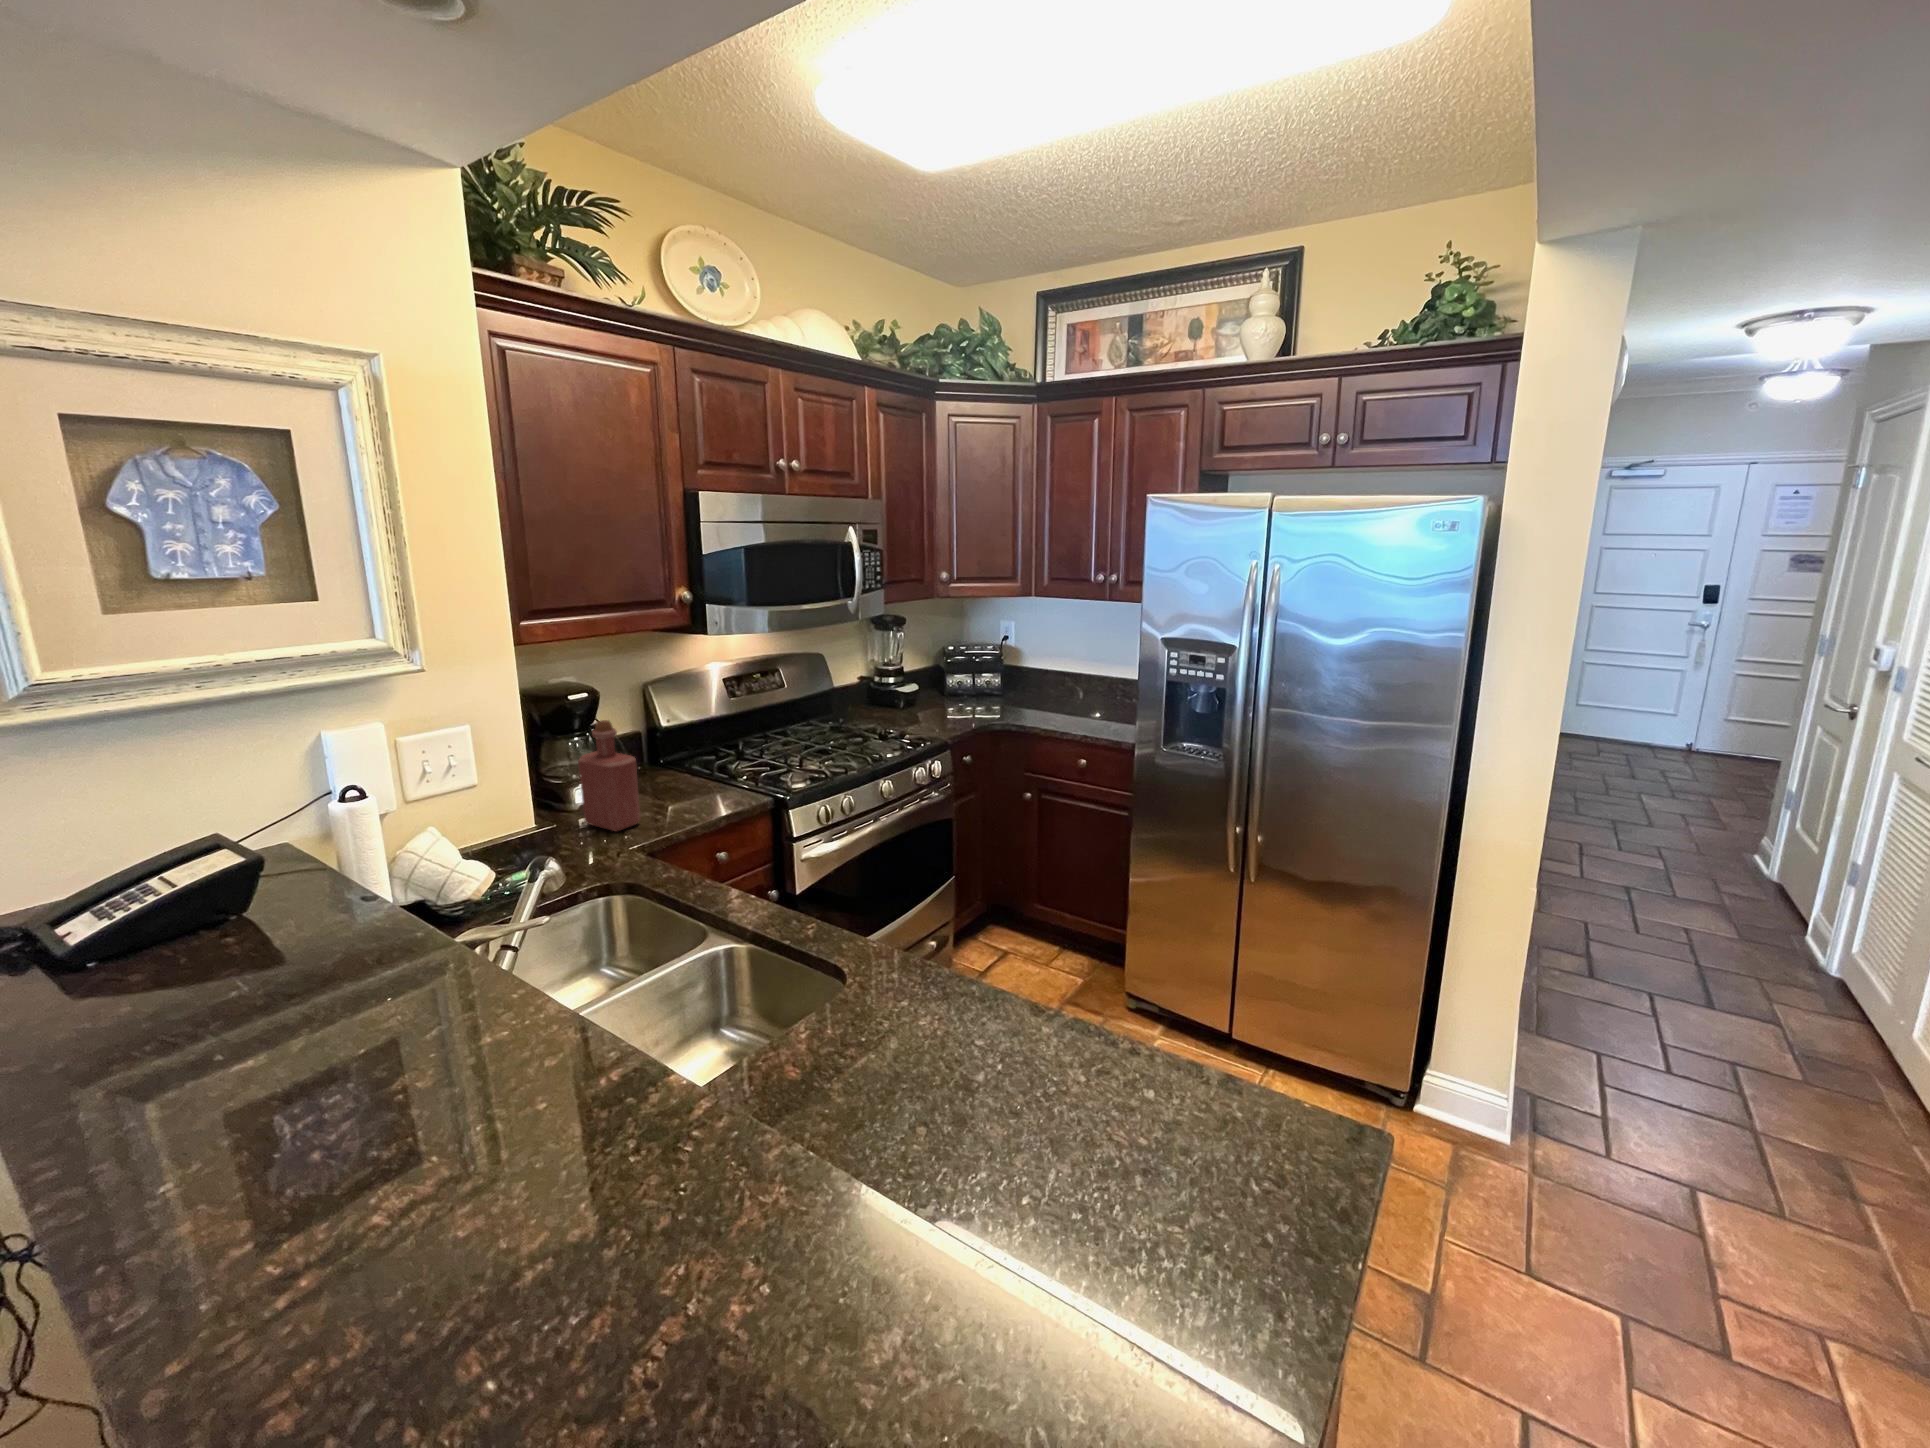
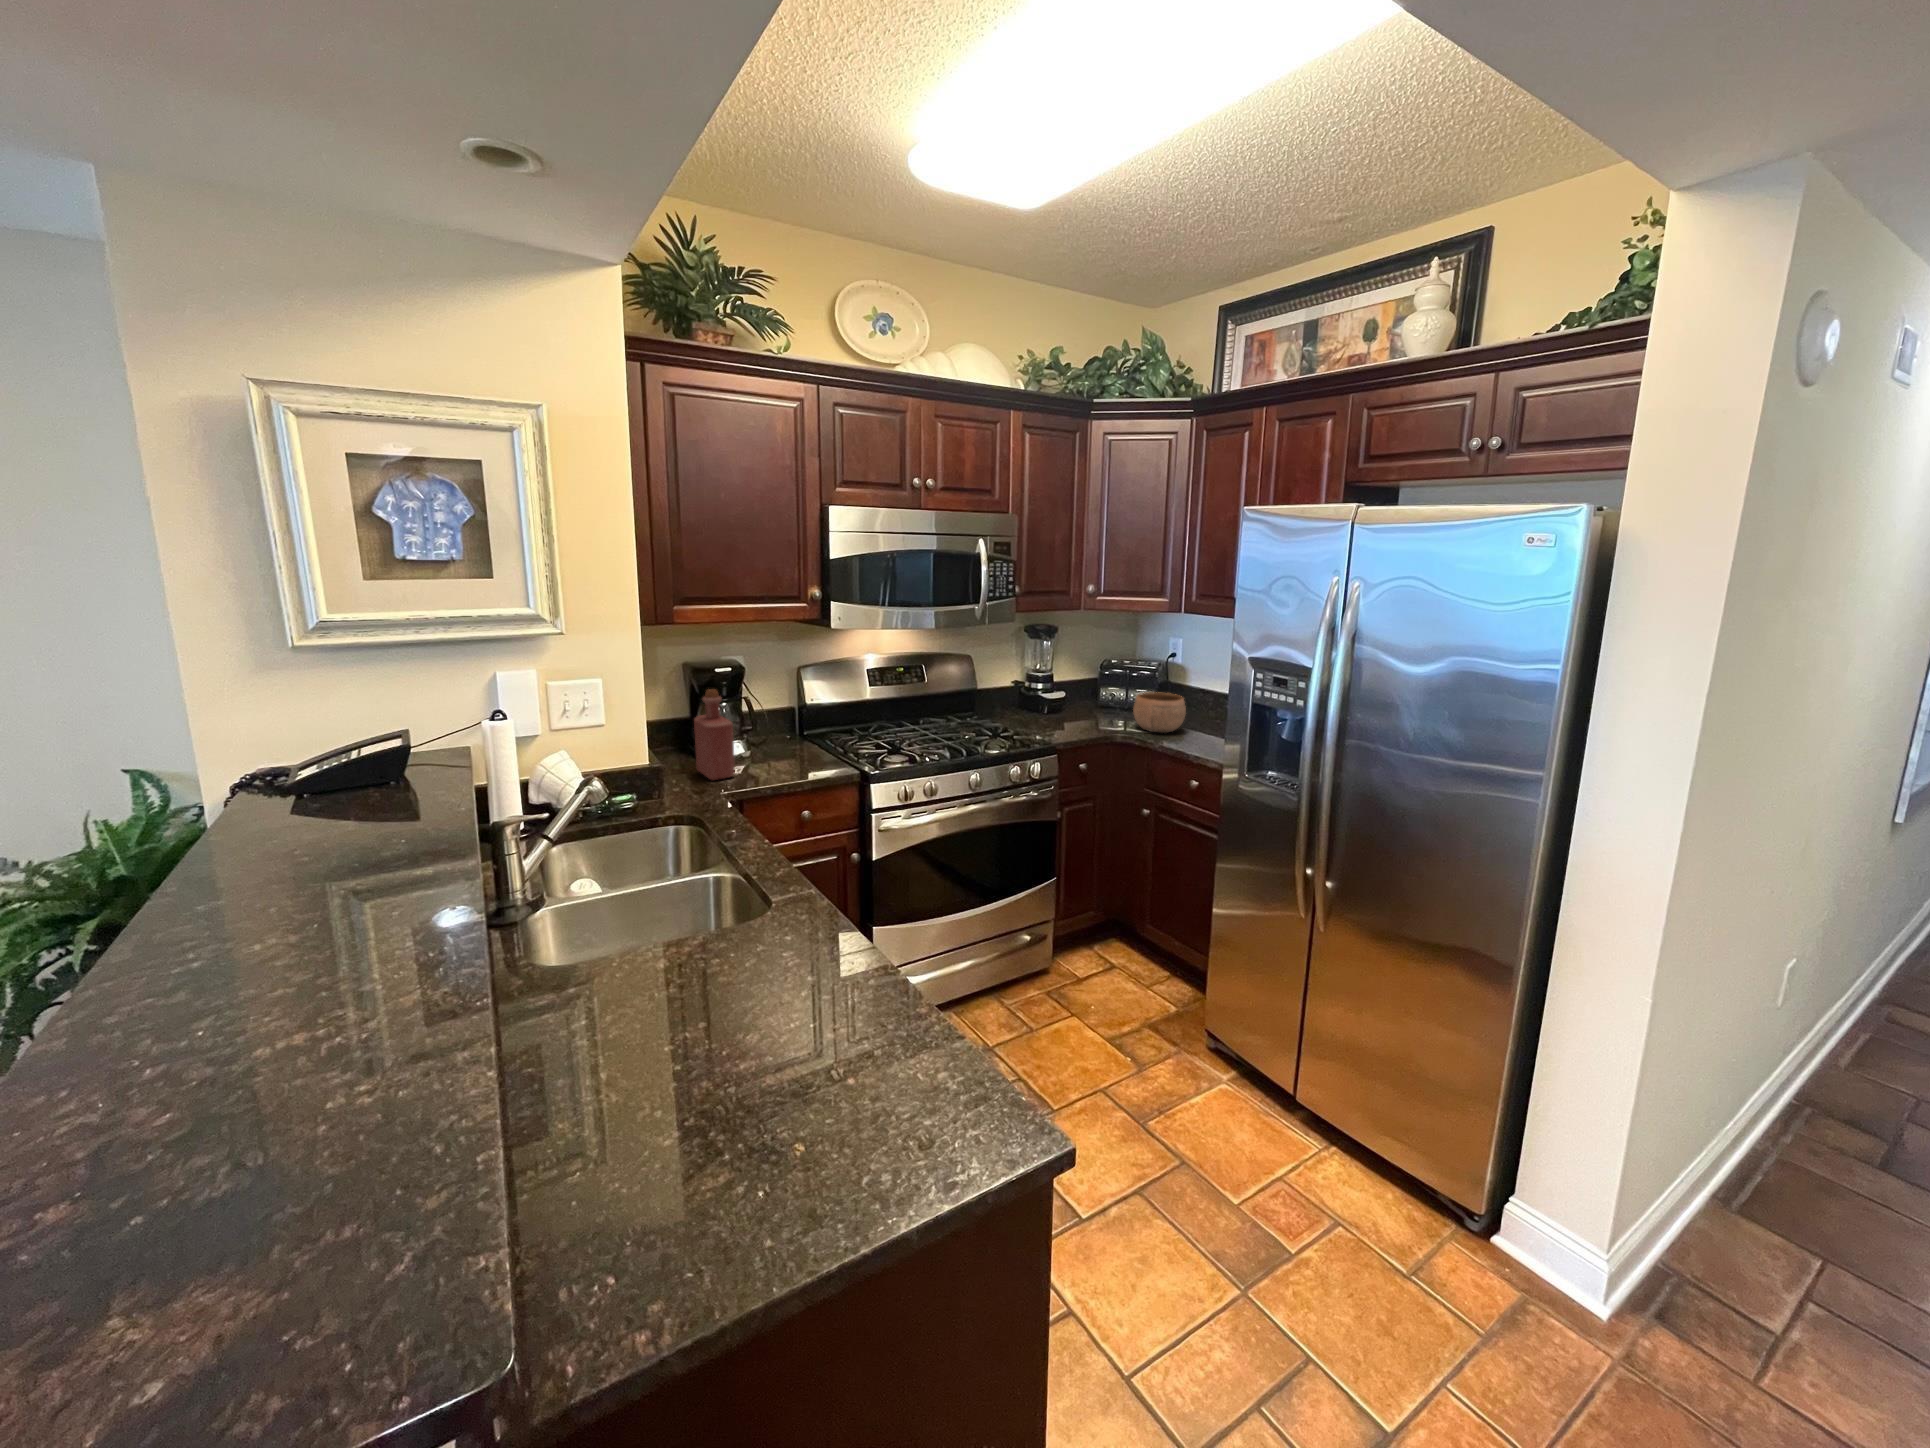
bowl: none [1004,677,1055,716] -> present [1133,692,1186,733]

